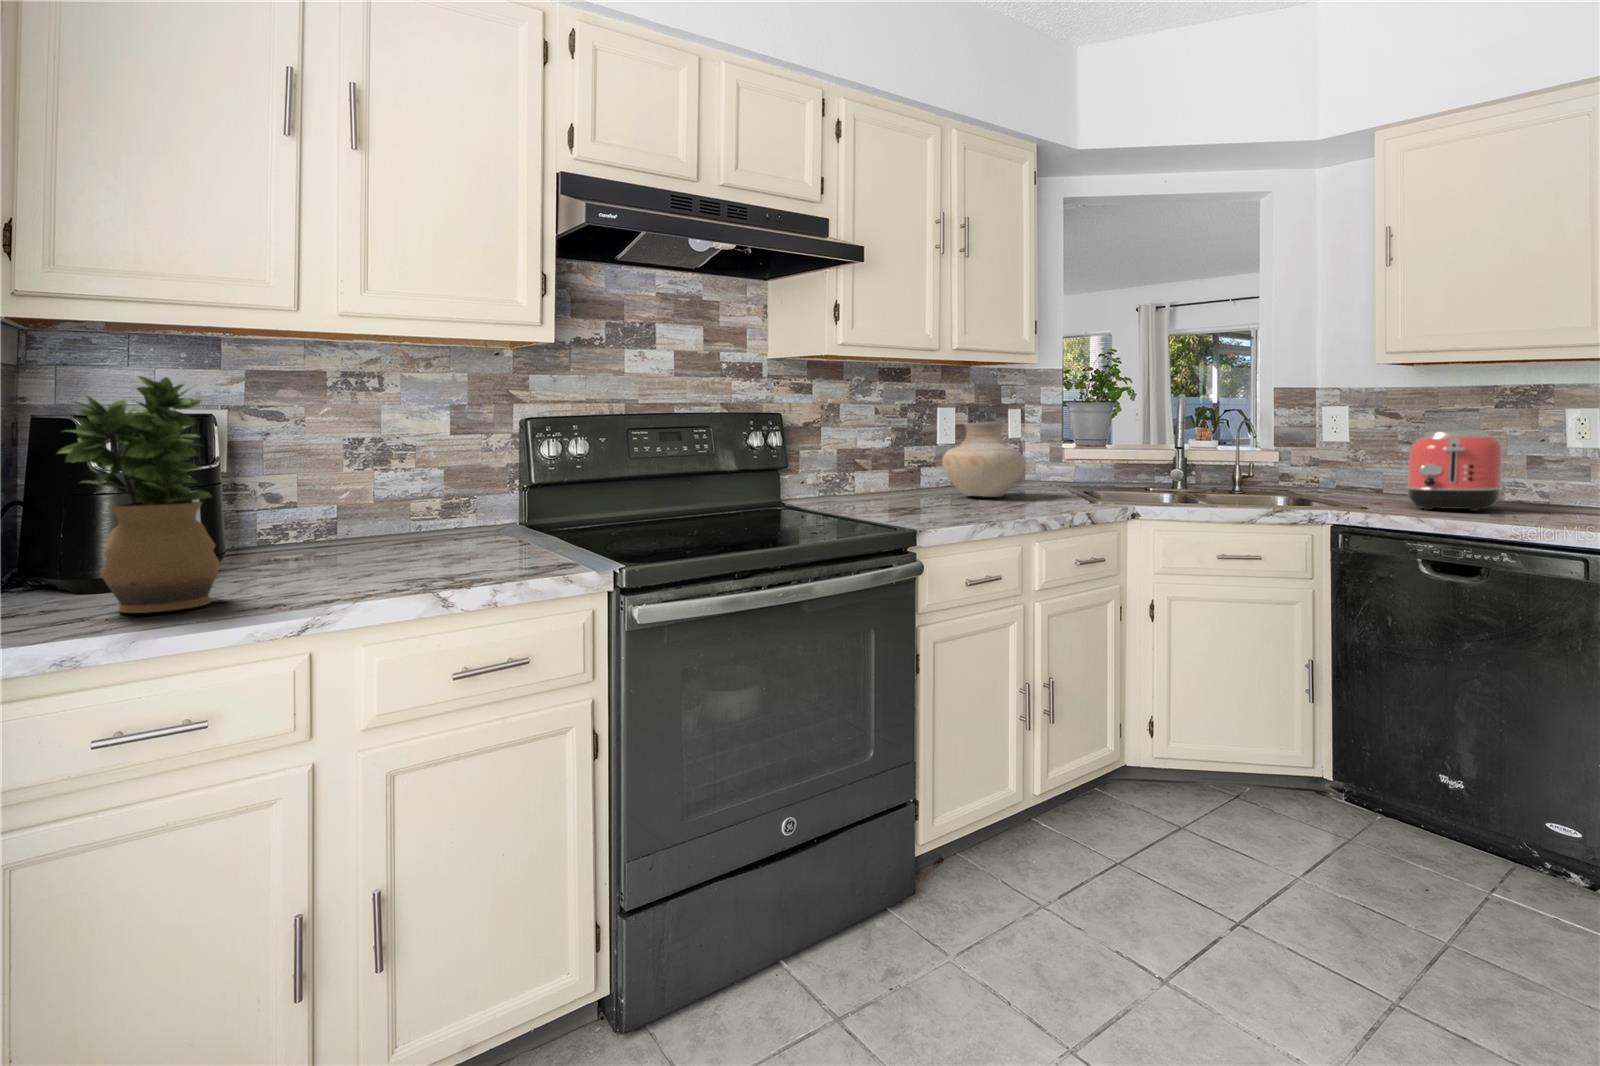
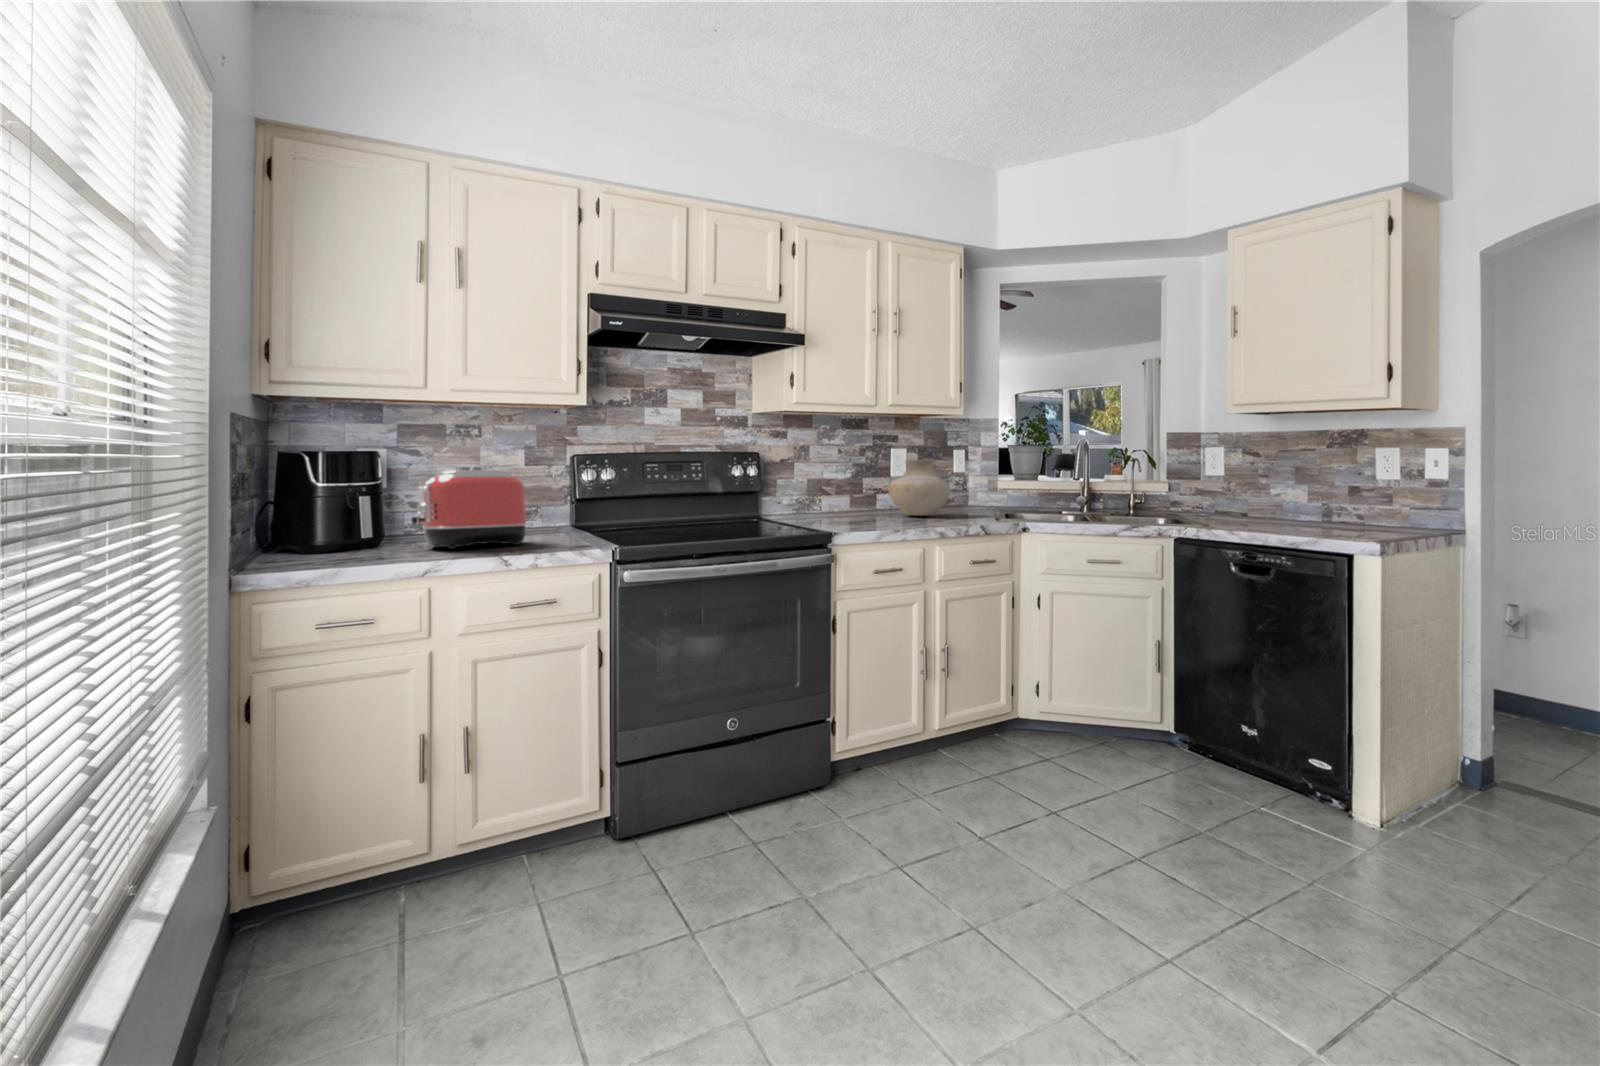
potted plant: present [58,376,221,613] -> none [301,429,382,560]
toaster: present [1407,430,1503,511] -> present [411,470,527,549]

